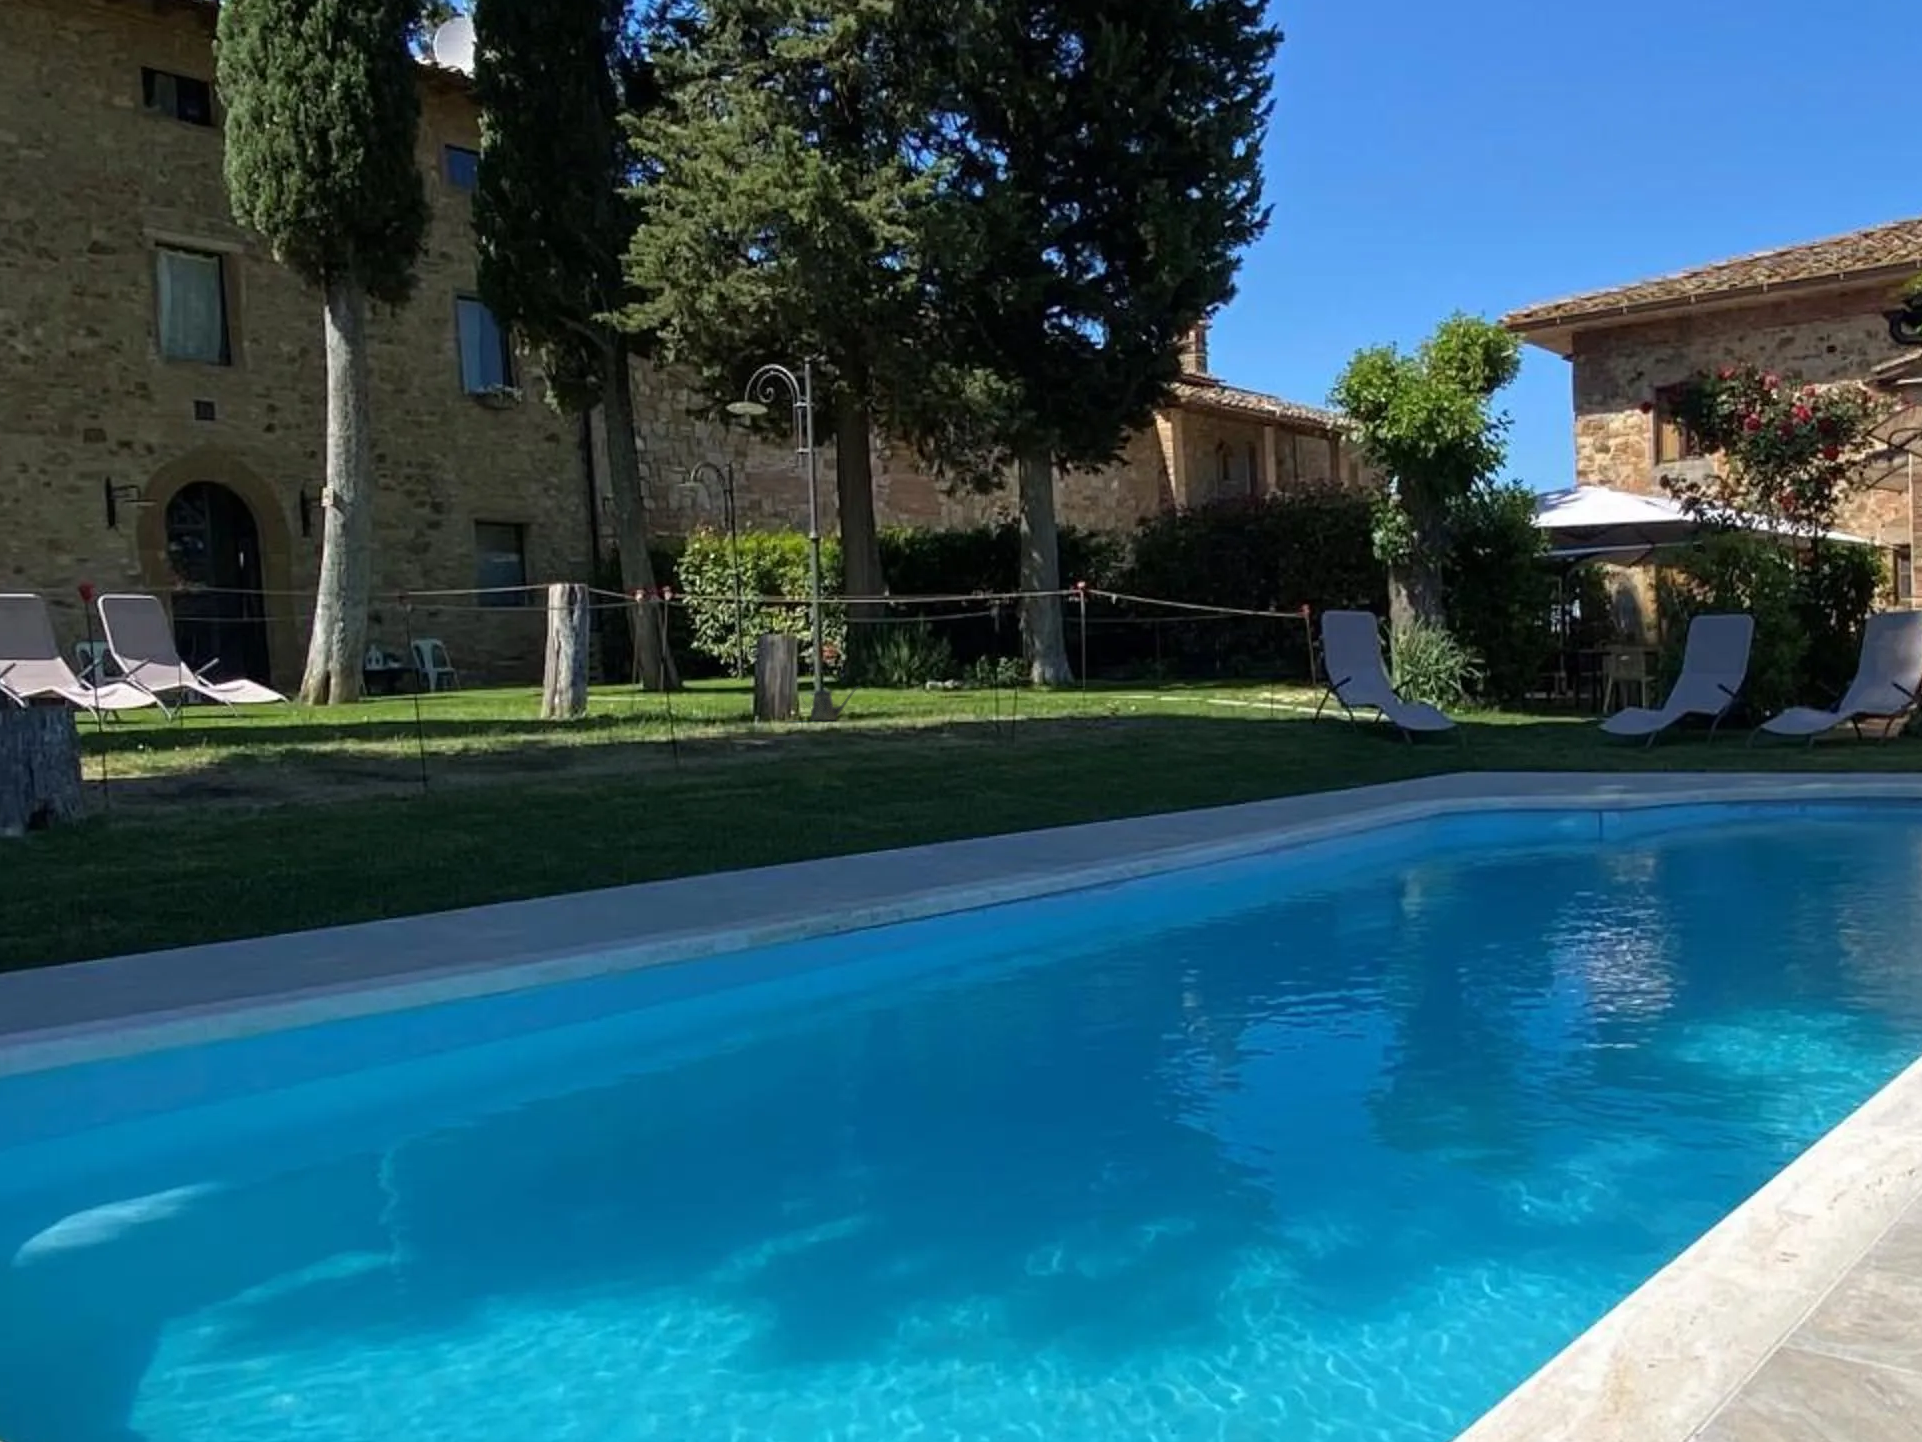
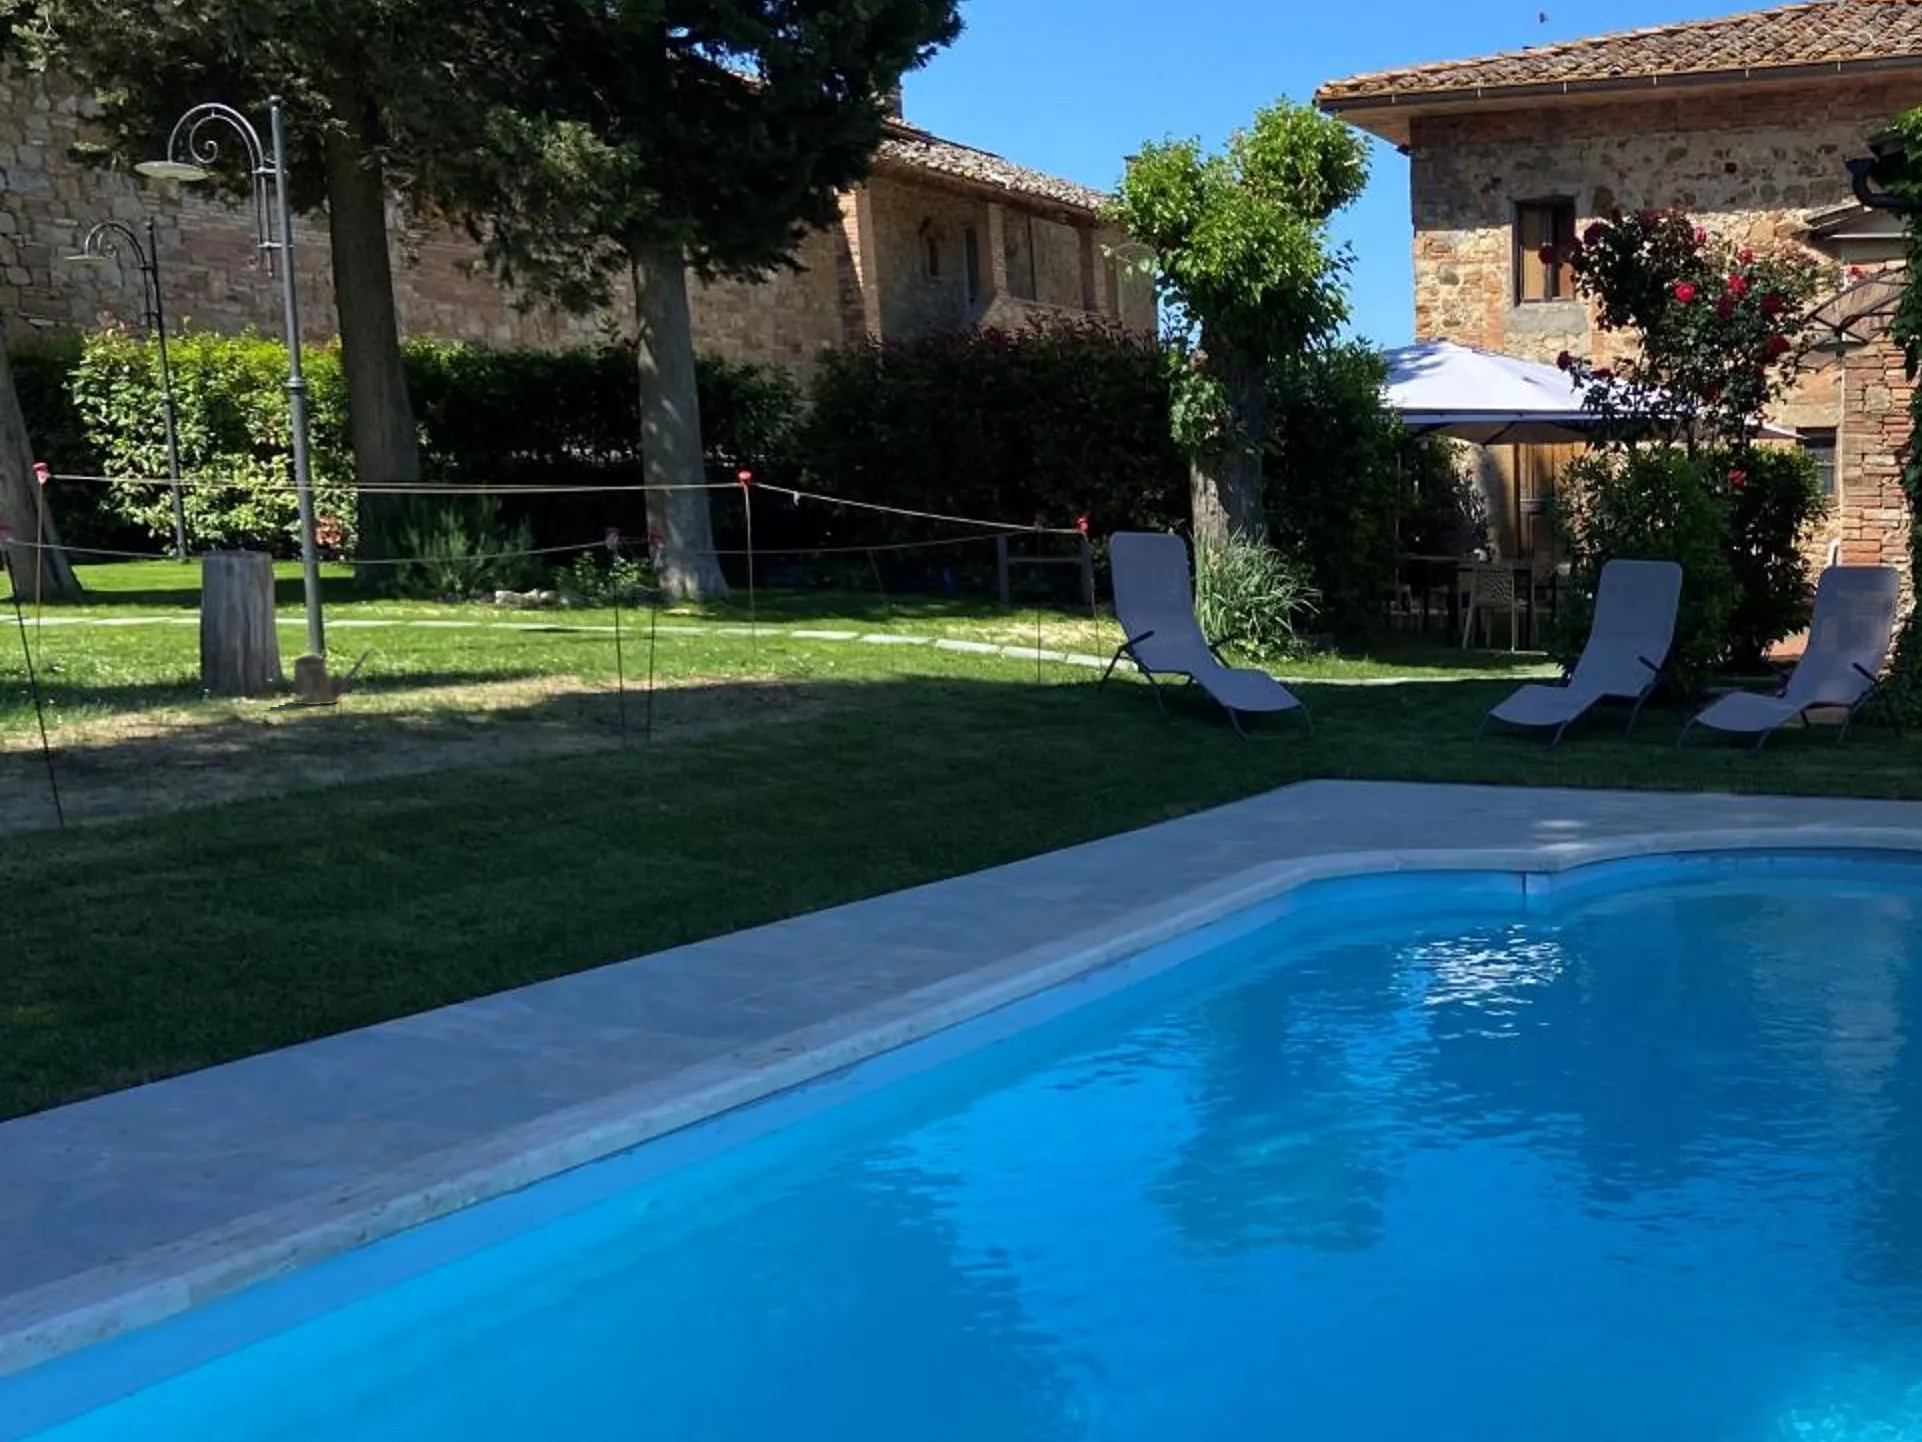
bench: none [1255,641,1323,691] -> present [998,536,1093,603]

